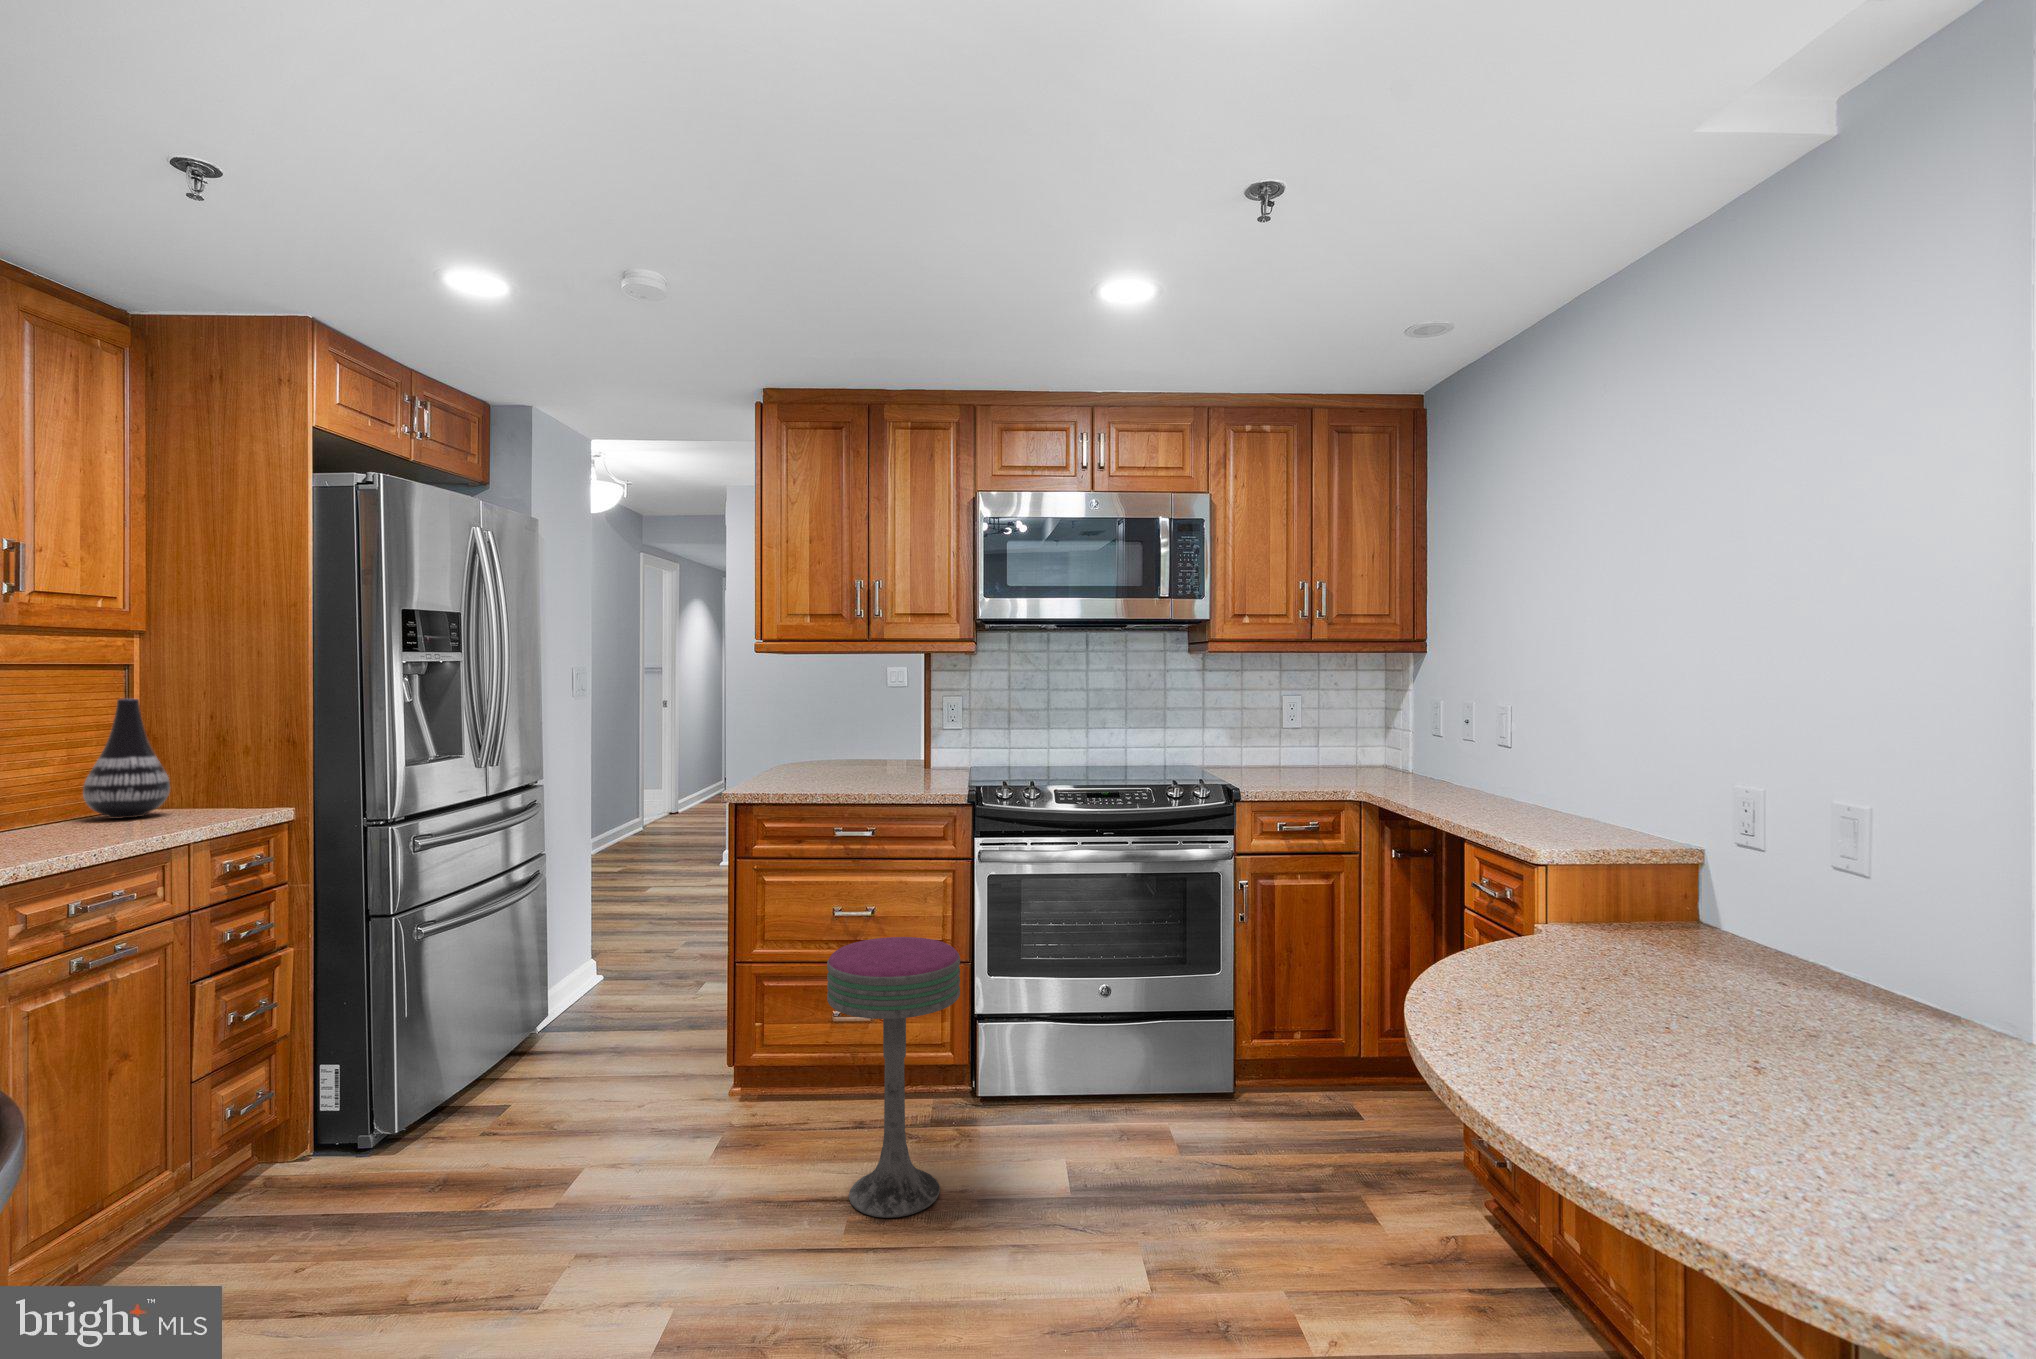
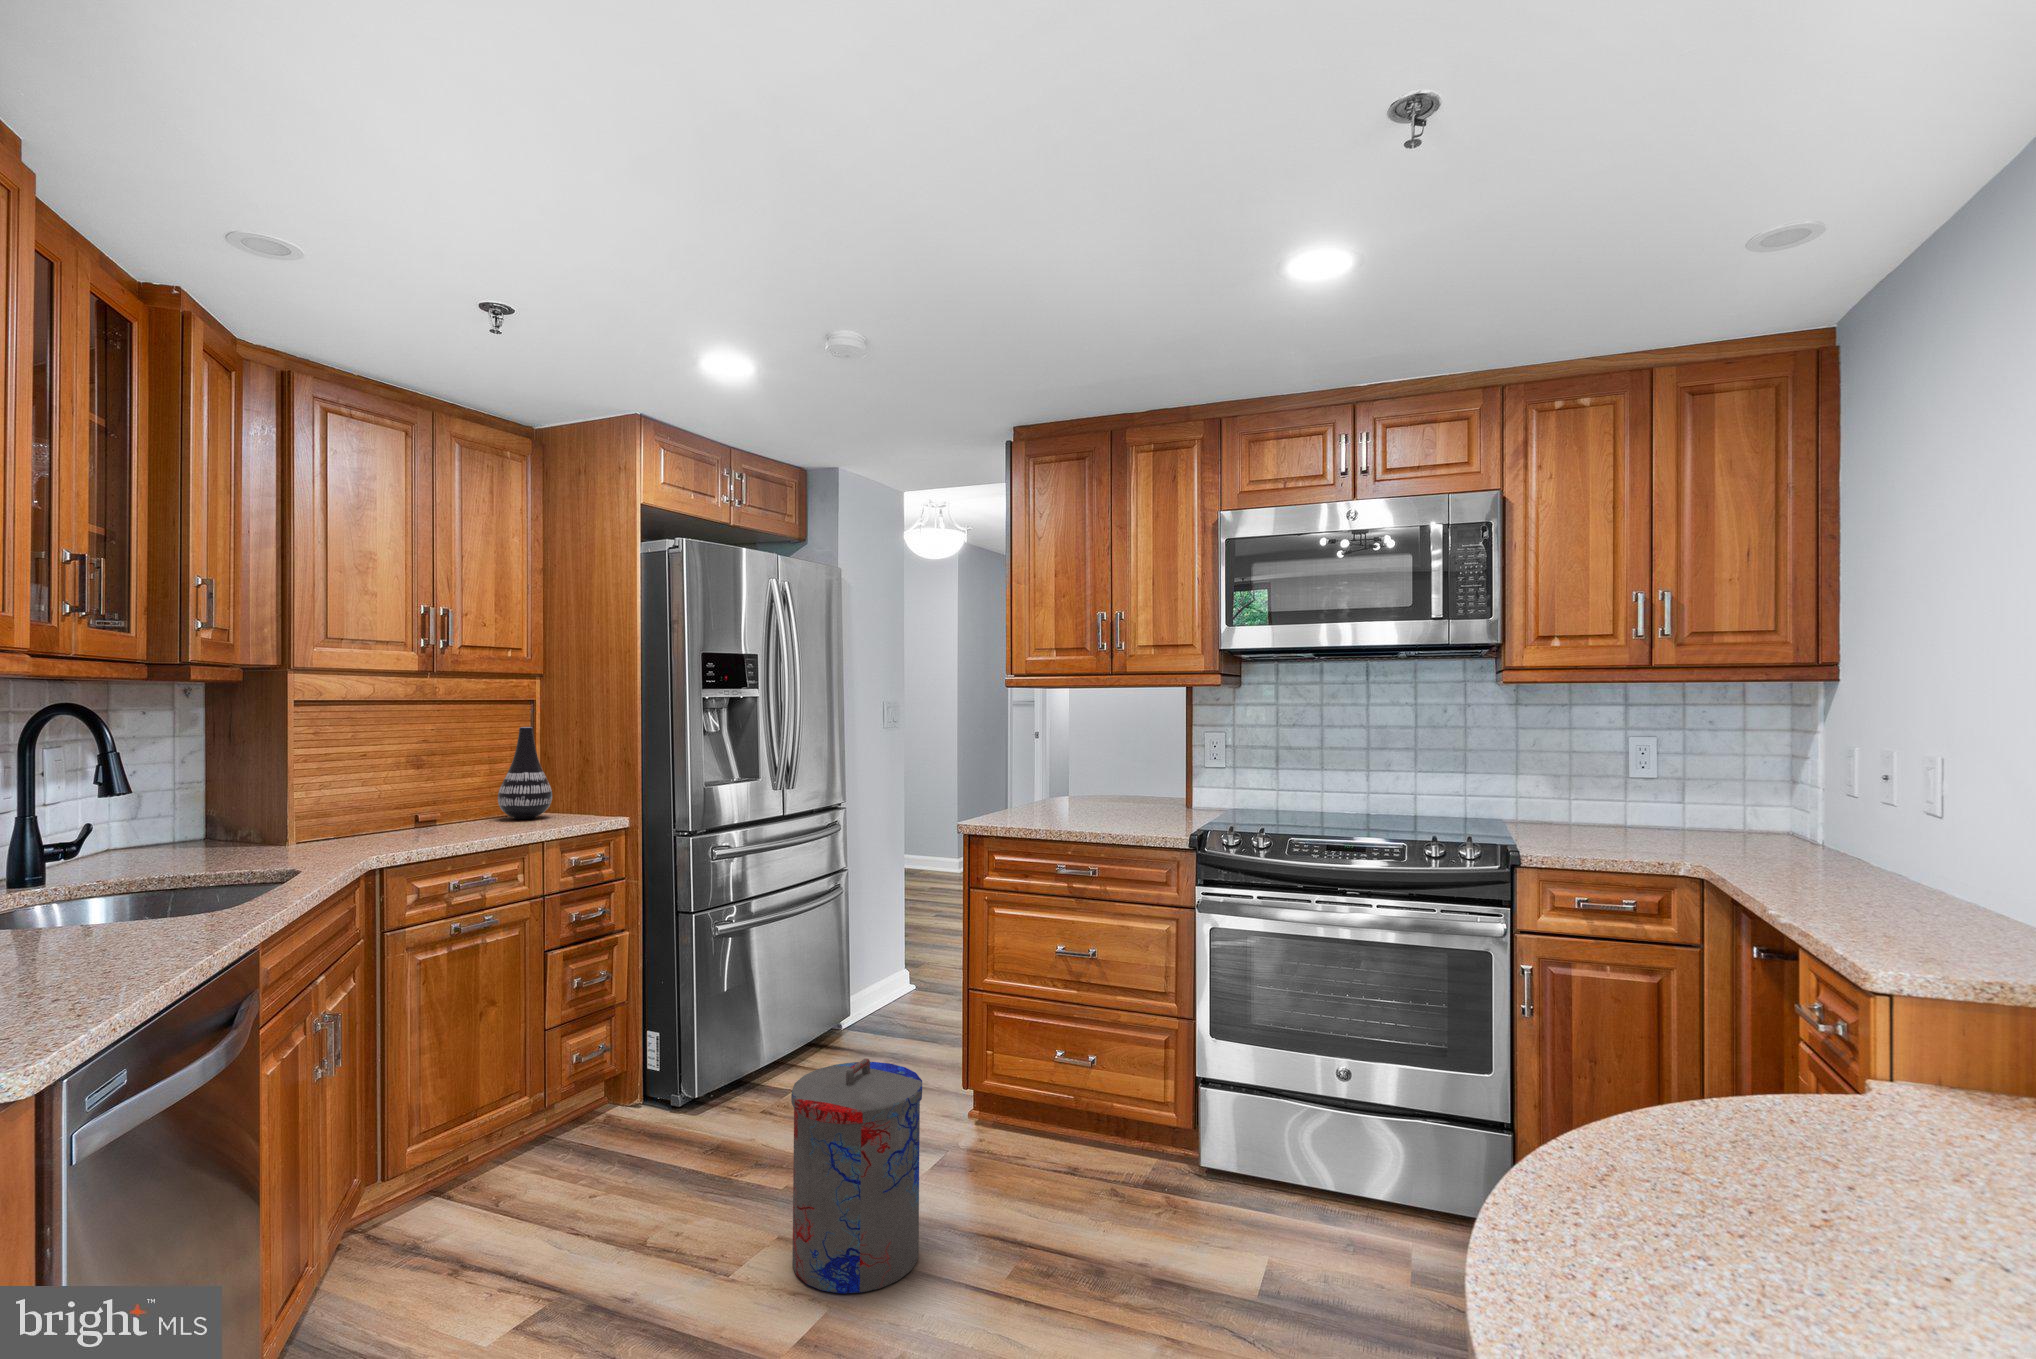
bar stool: present [827,937,960,1218] -> none [1000,982,1135,1274]
trash can: none [609,1042,756,1296] -> present [791,1059,922,1293]

